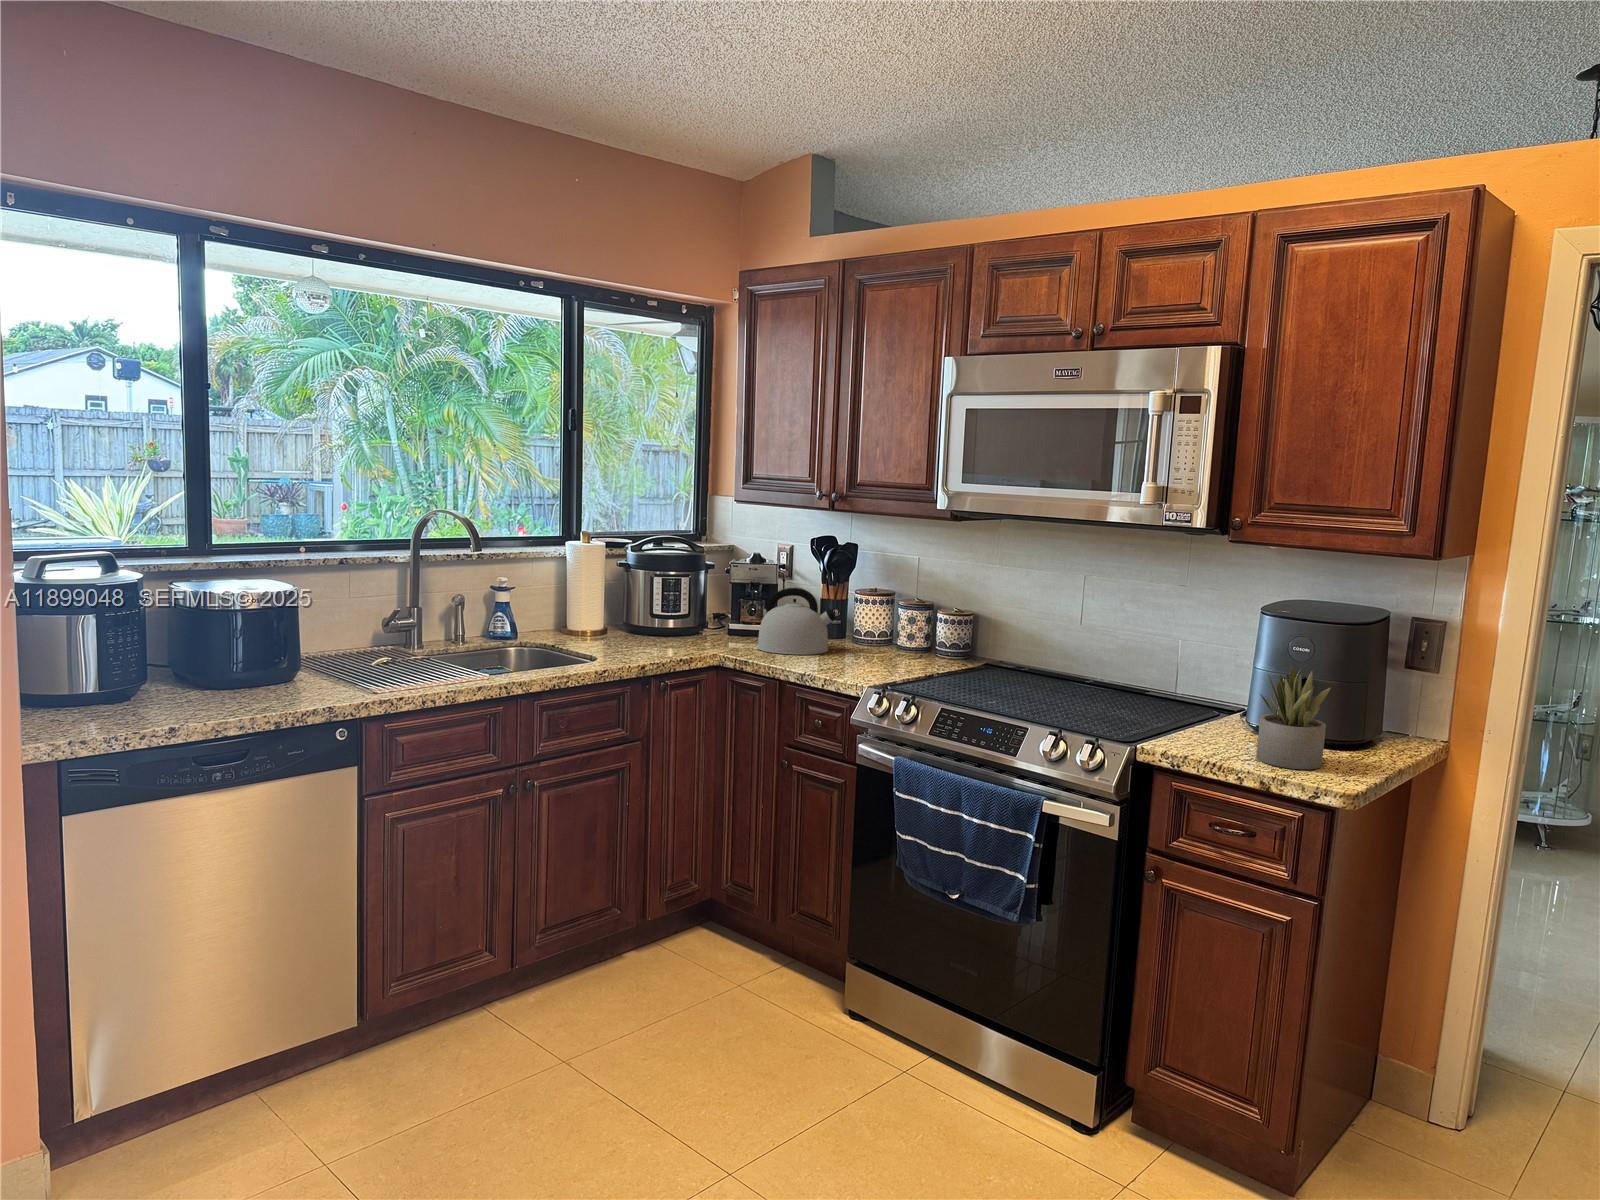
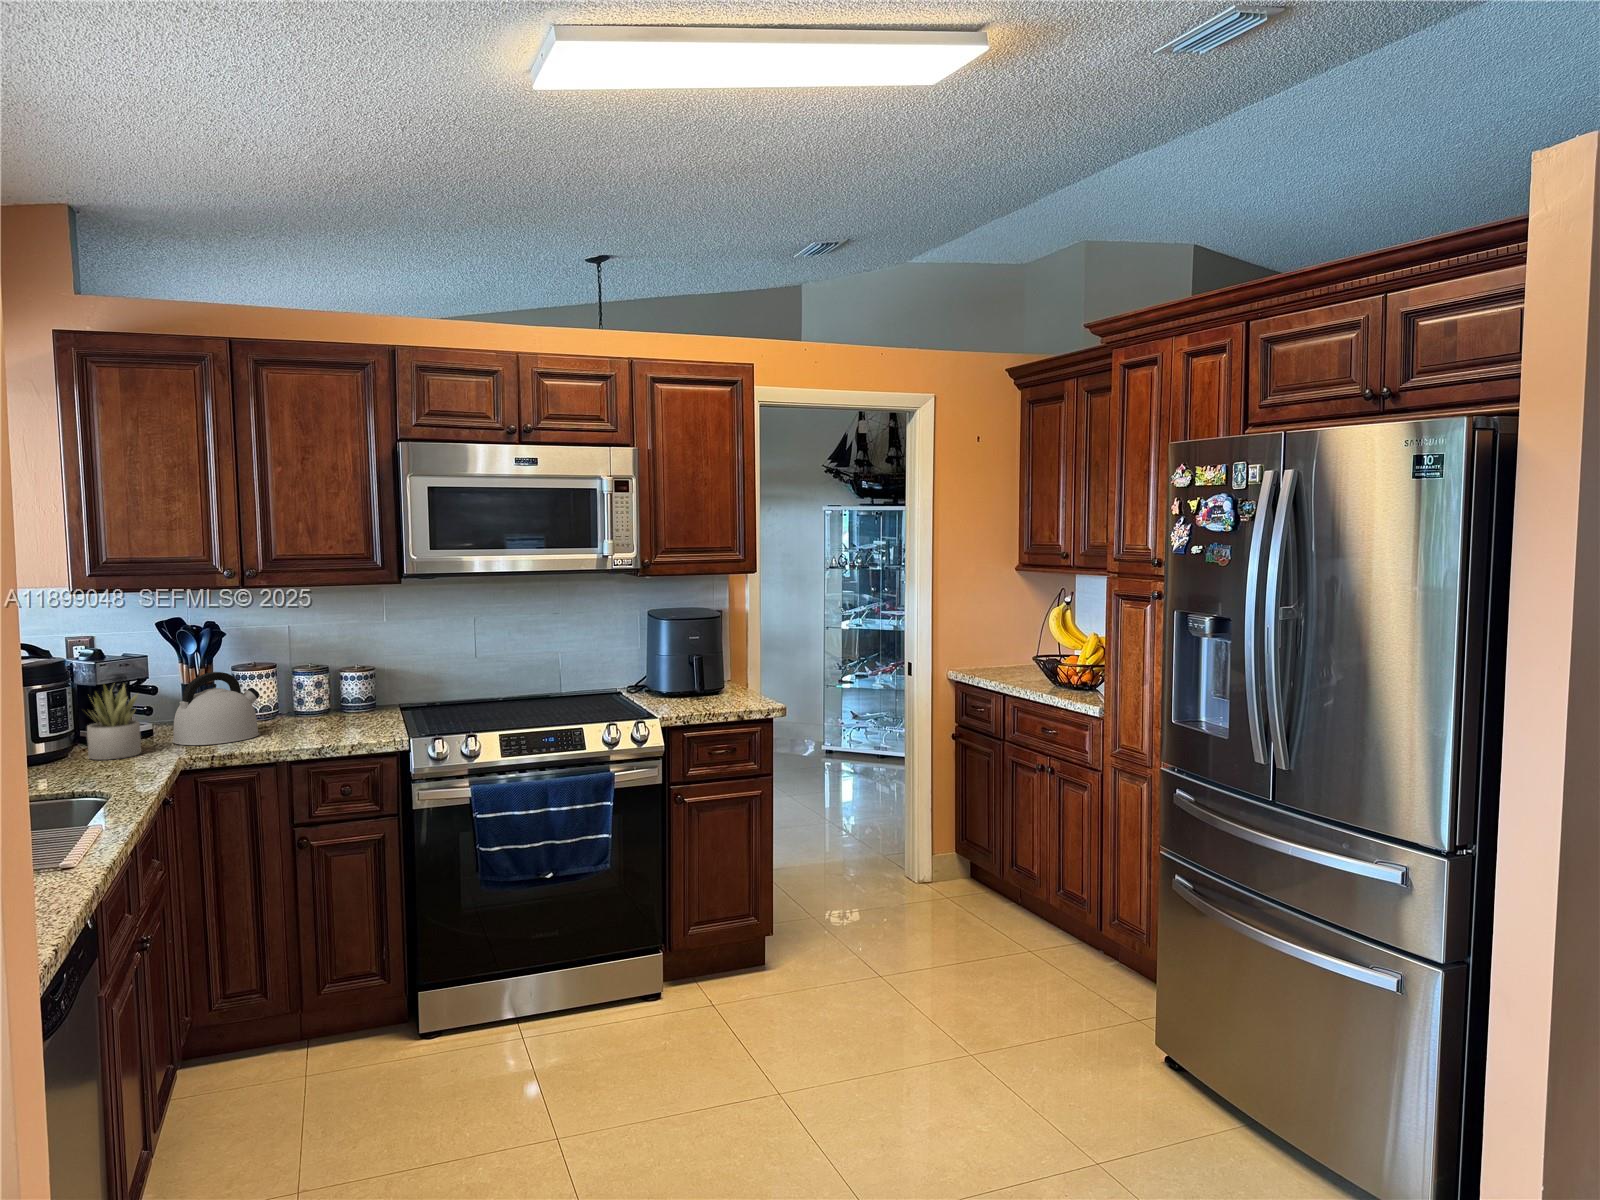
succulent plant: present [1256,665,1331,769] -> present [86,685,141,760]

